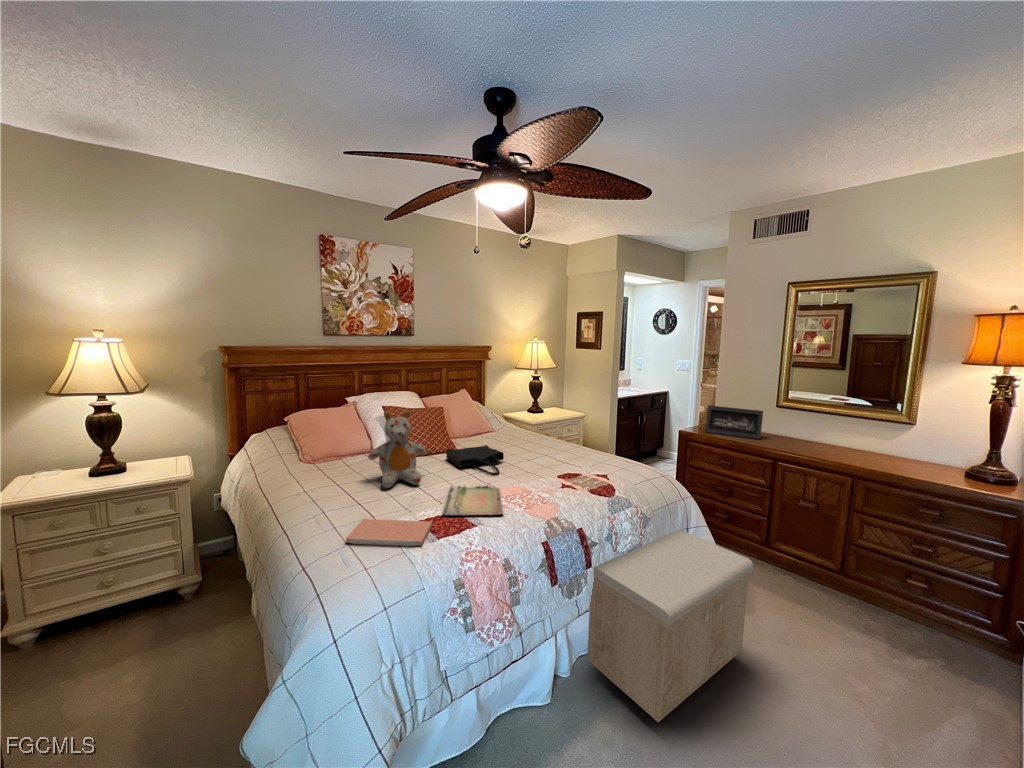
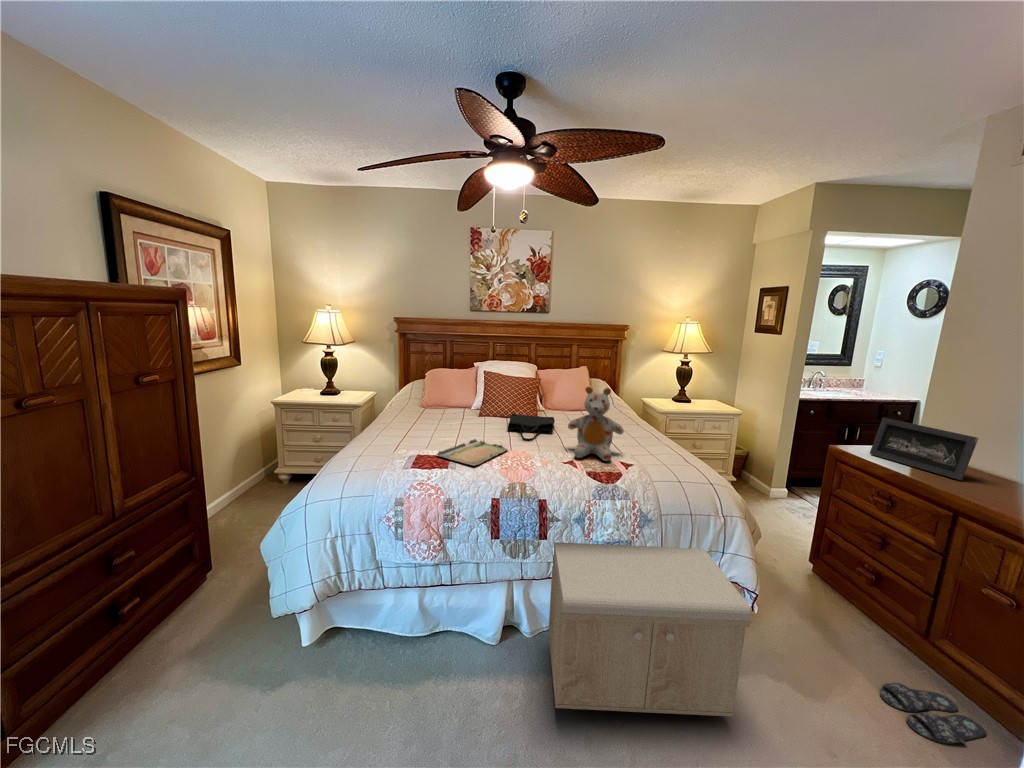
stuffed bear: present [368,411,426,488] -> present [568,386,624,461]
notebook: present [346,519,432,546] -> none [359,444,420,468]
slippers: none [765,577,815,606] -> present [880,683,986,744]

